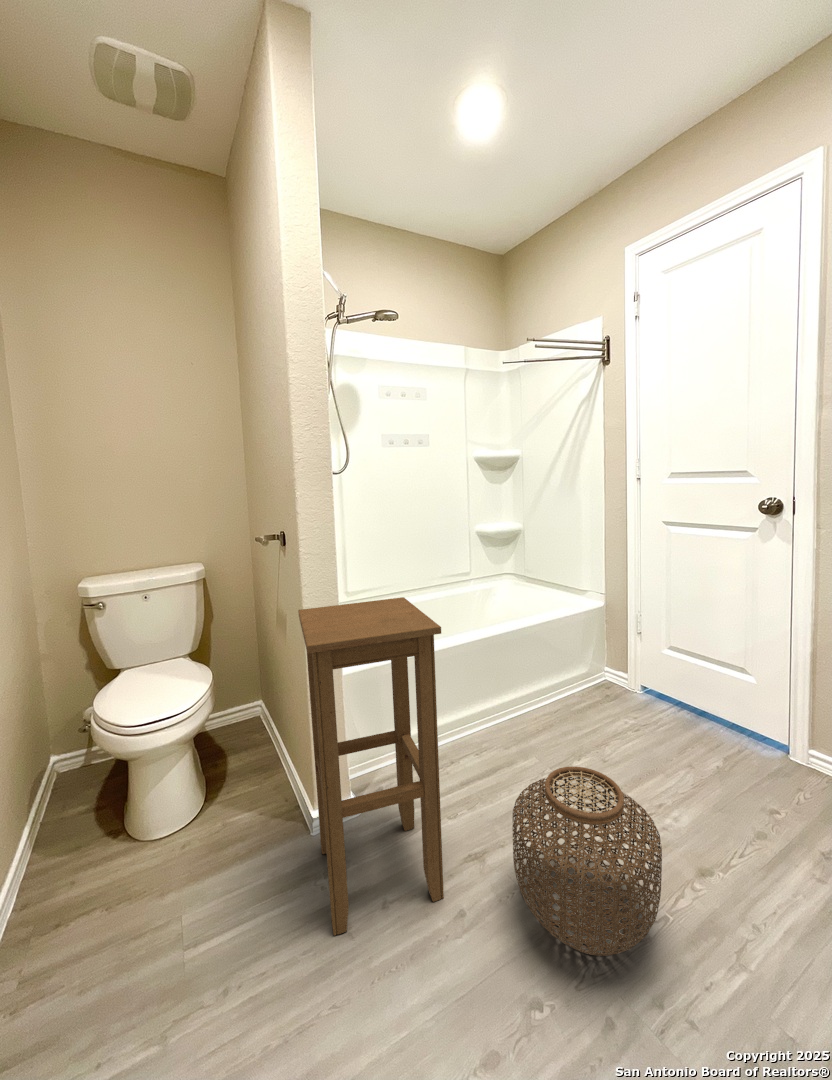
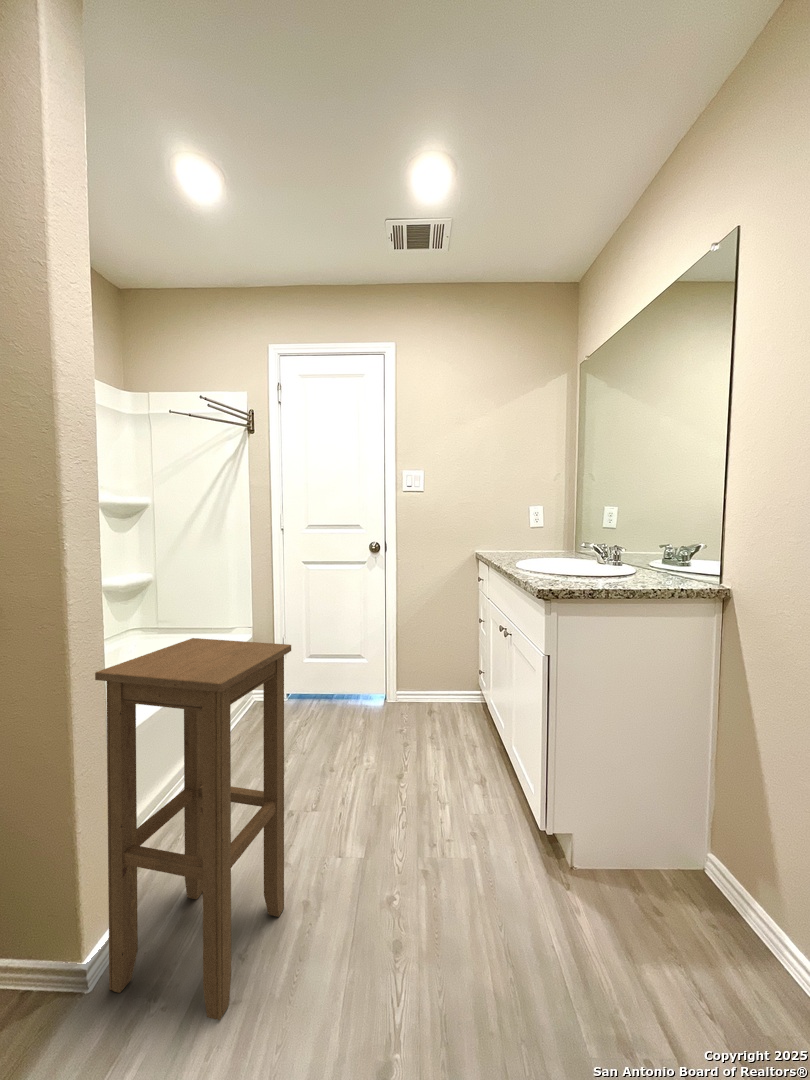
woven basket: present [512,766,662,956] -> none [324,730,422,860]

